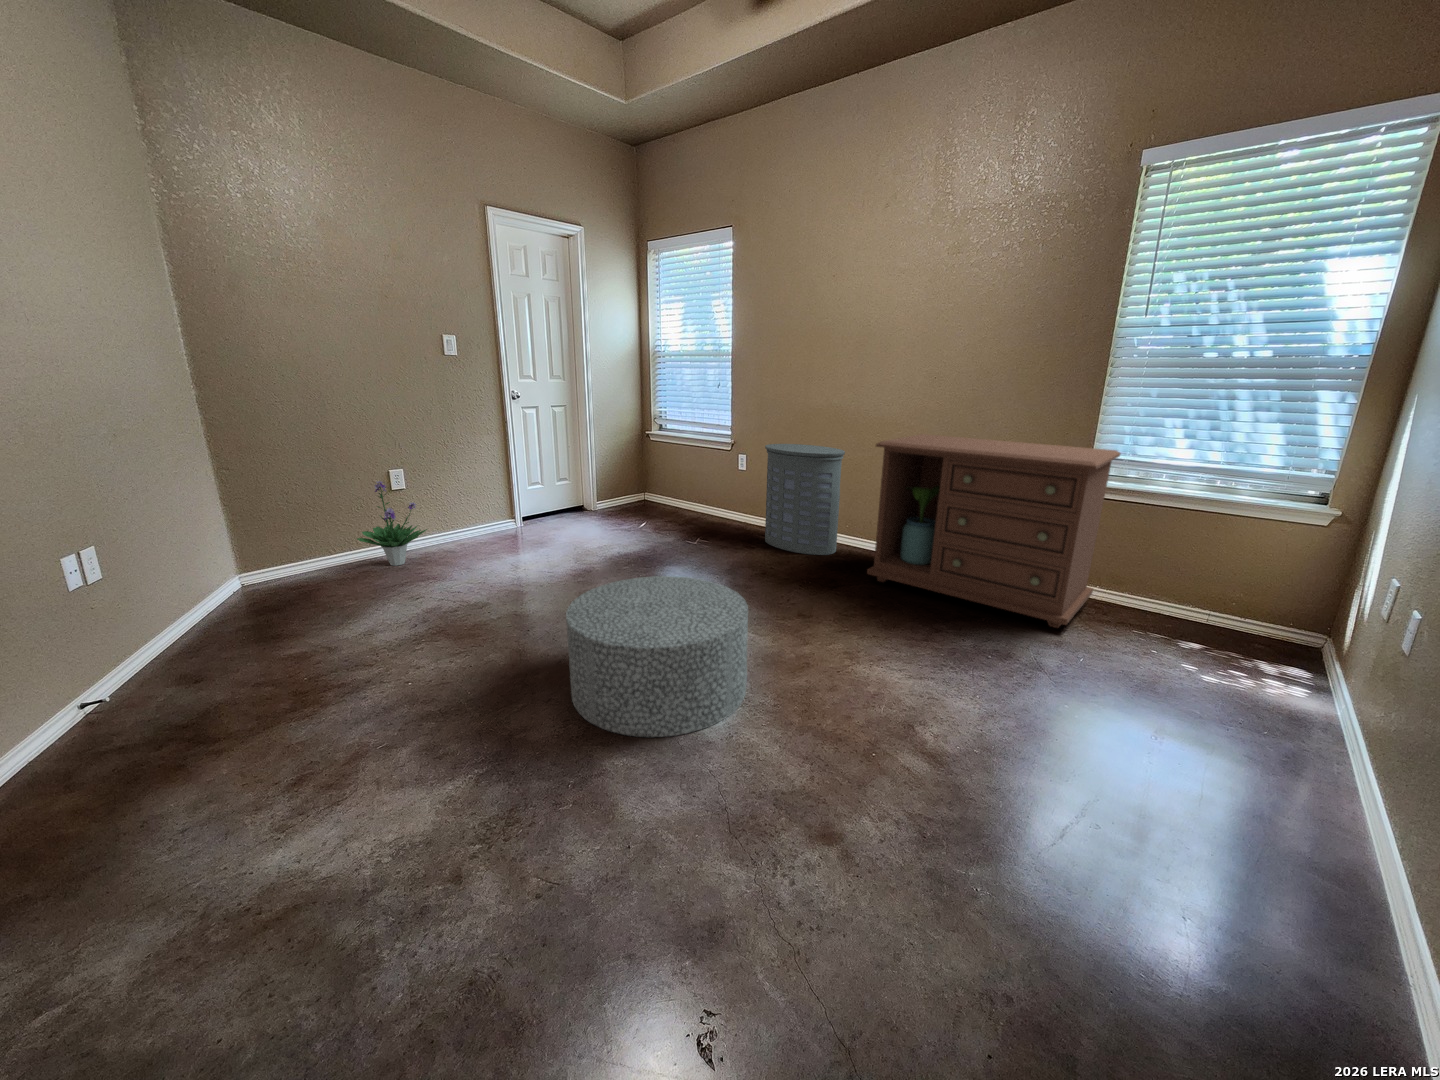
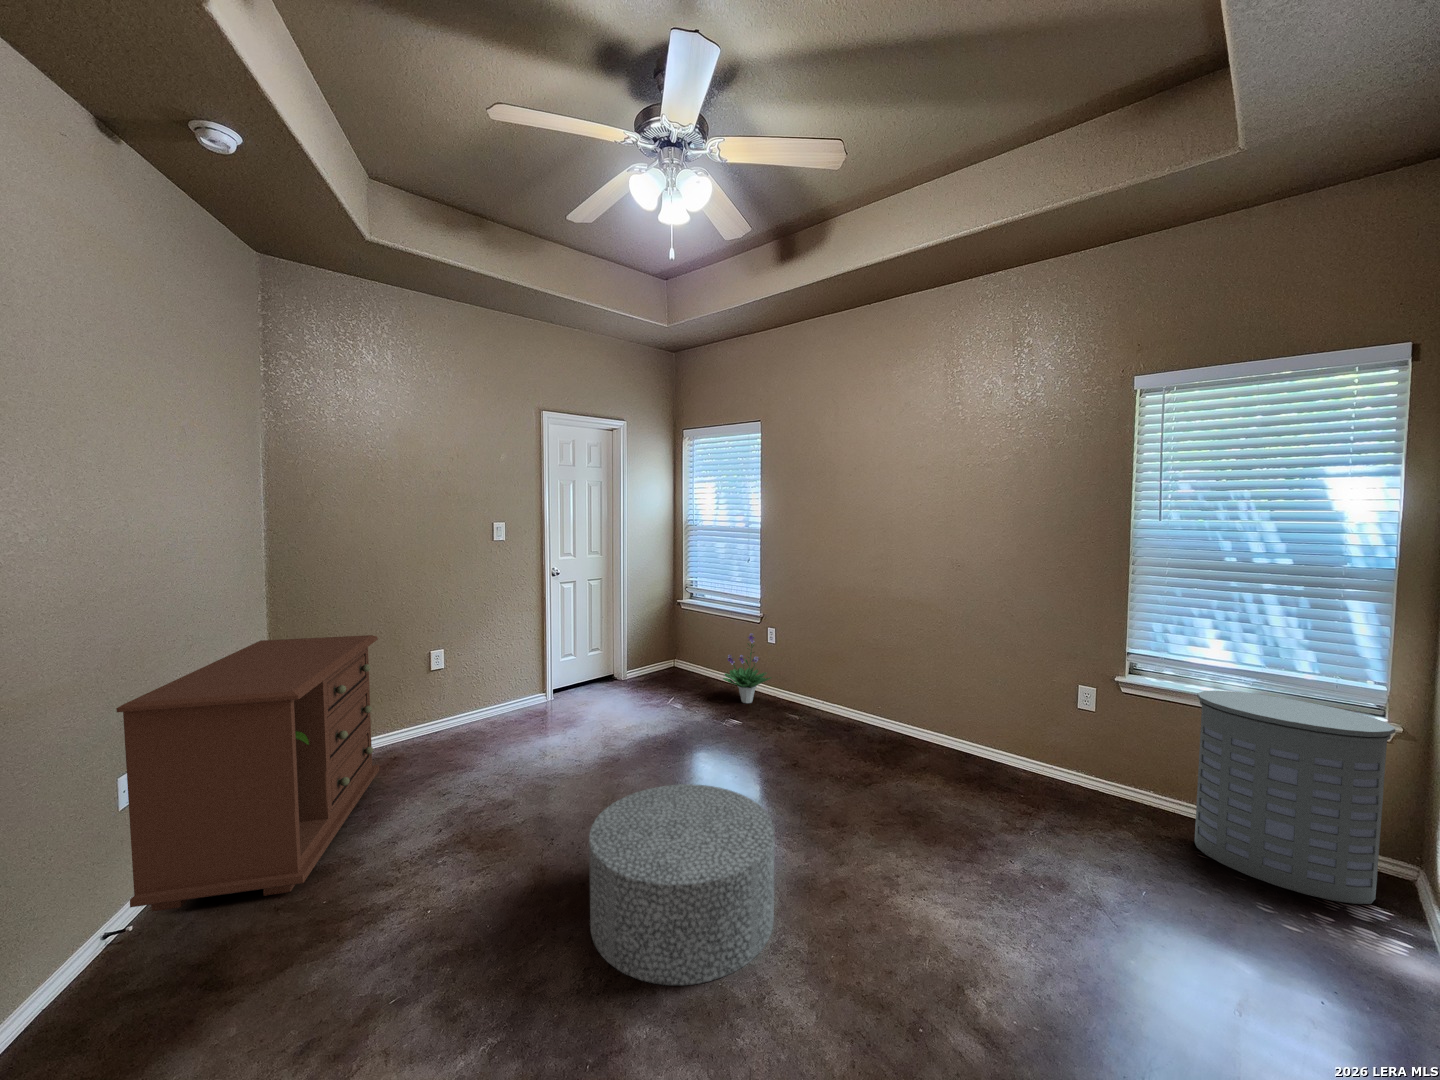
dresser: present [867,434,1120,628] -> present [116,635,379,912]
laundry hamper: present [765,444,845,555] -> present [1195,691,1395,904]
potted plant: present [357,481,427,566] -> present [723,633,771,703]

